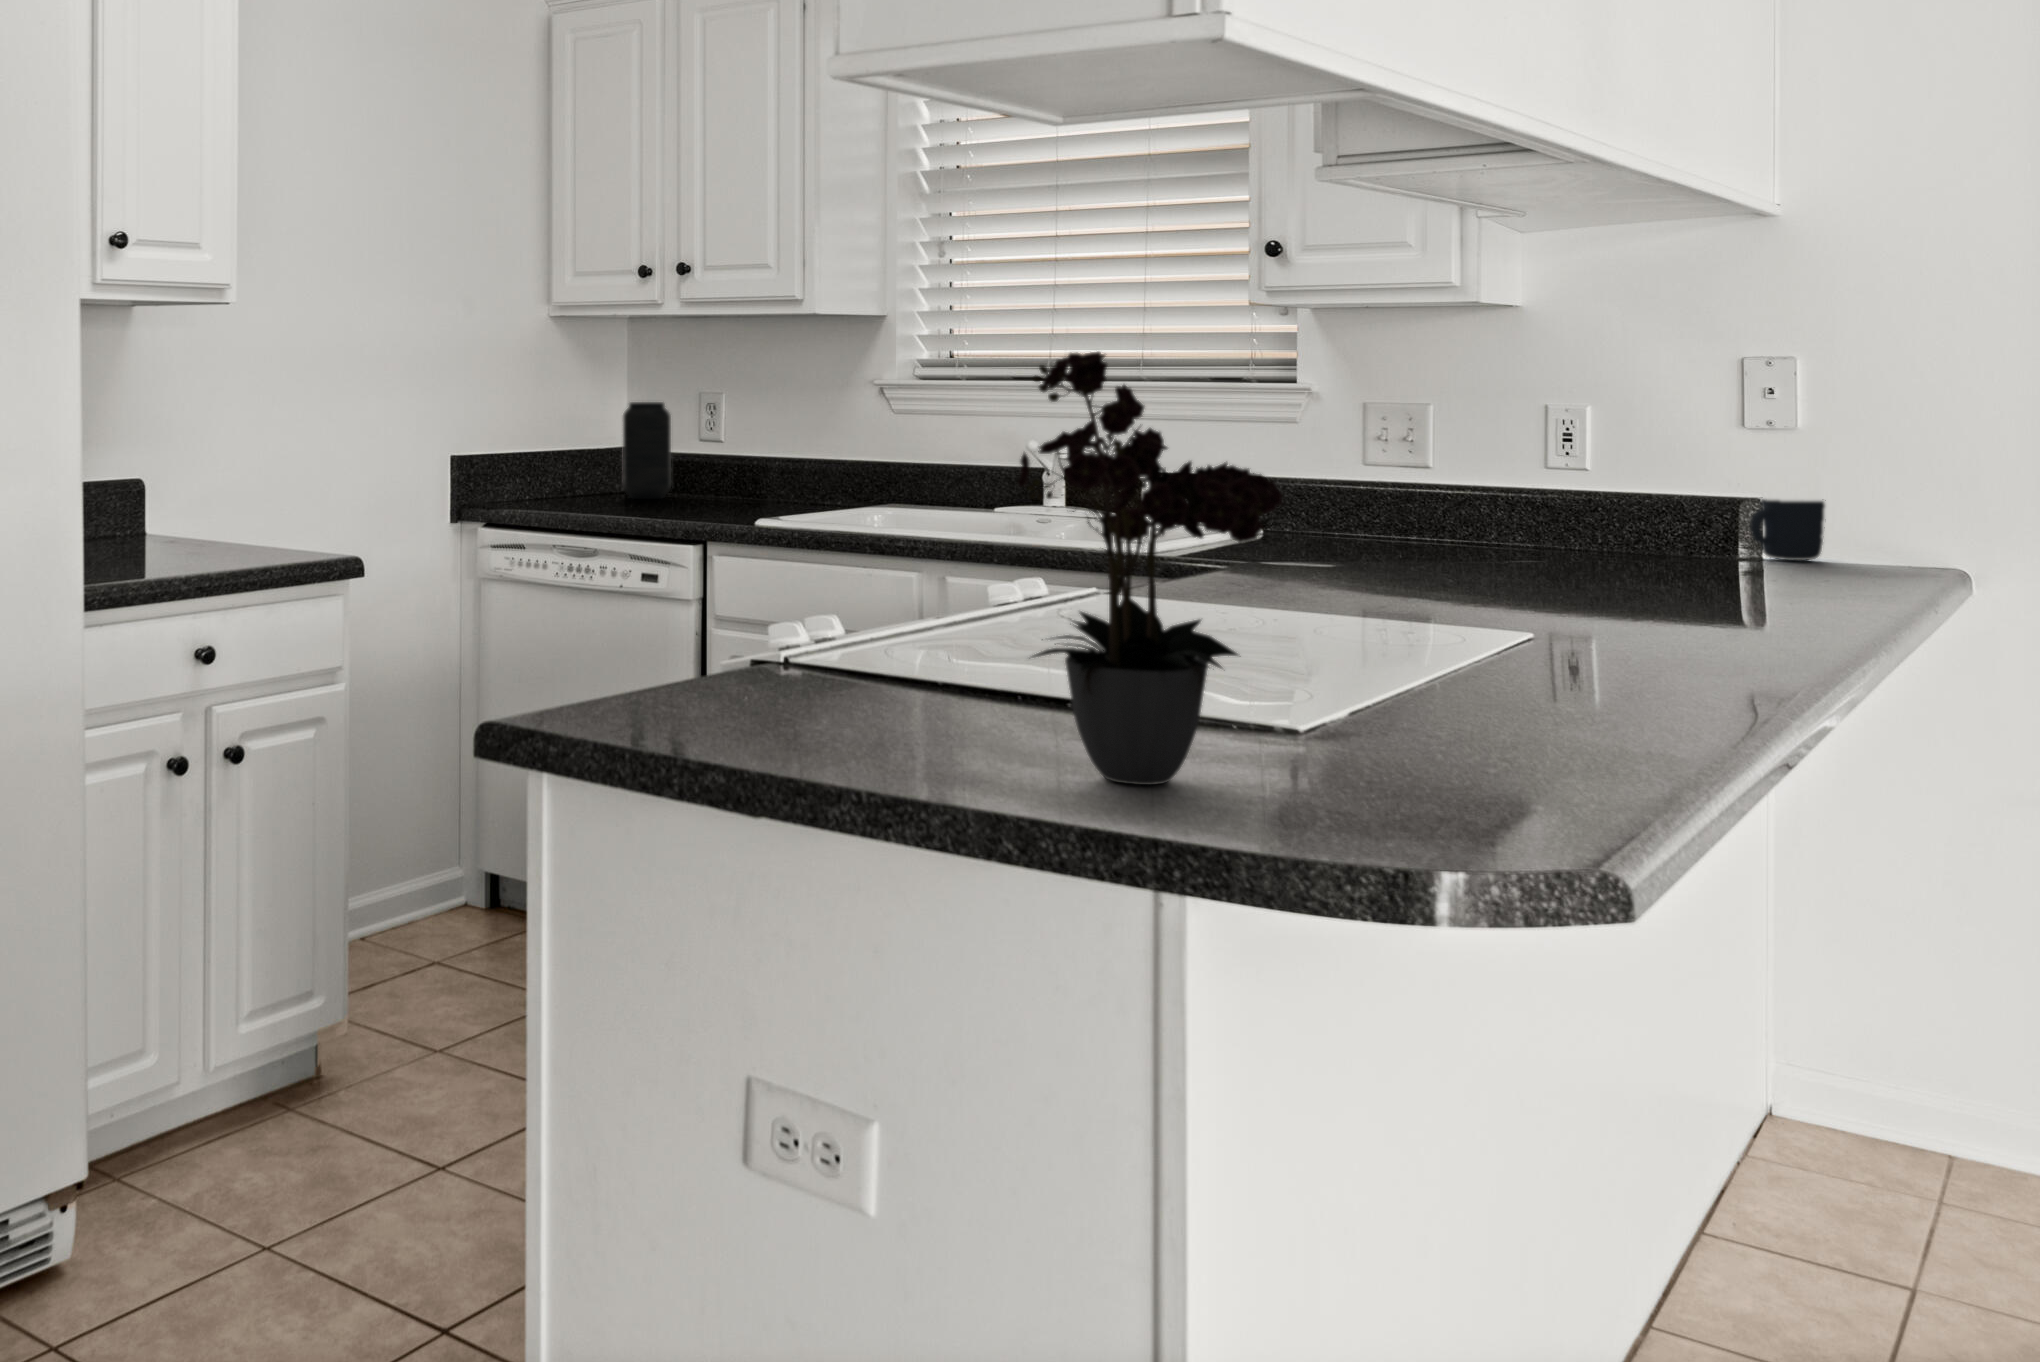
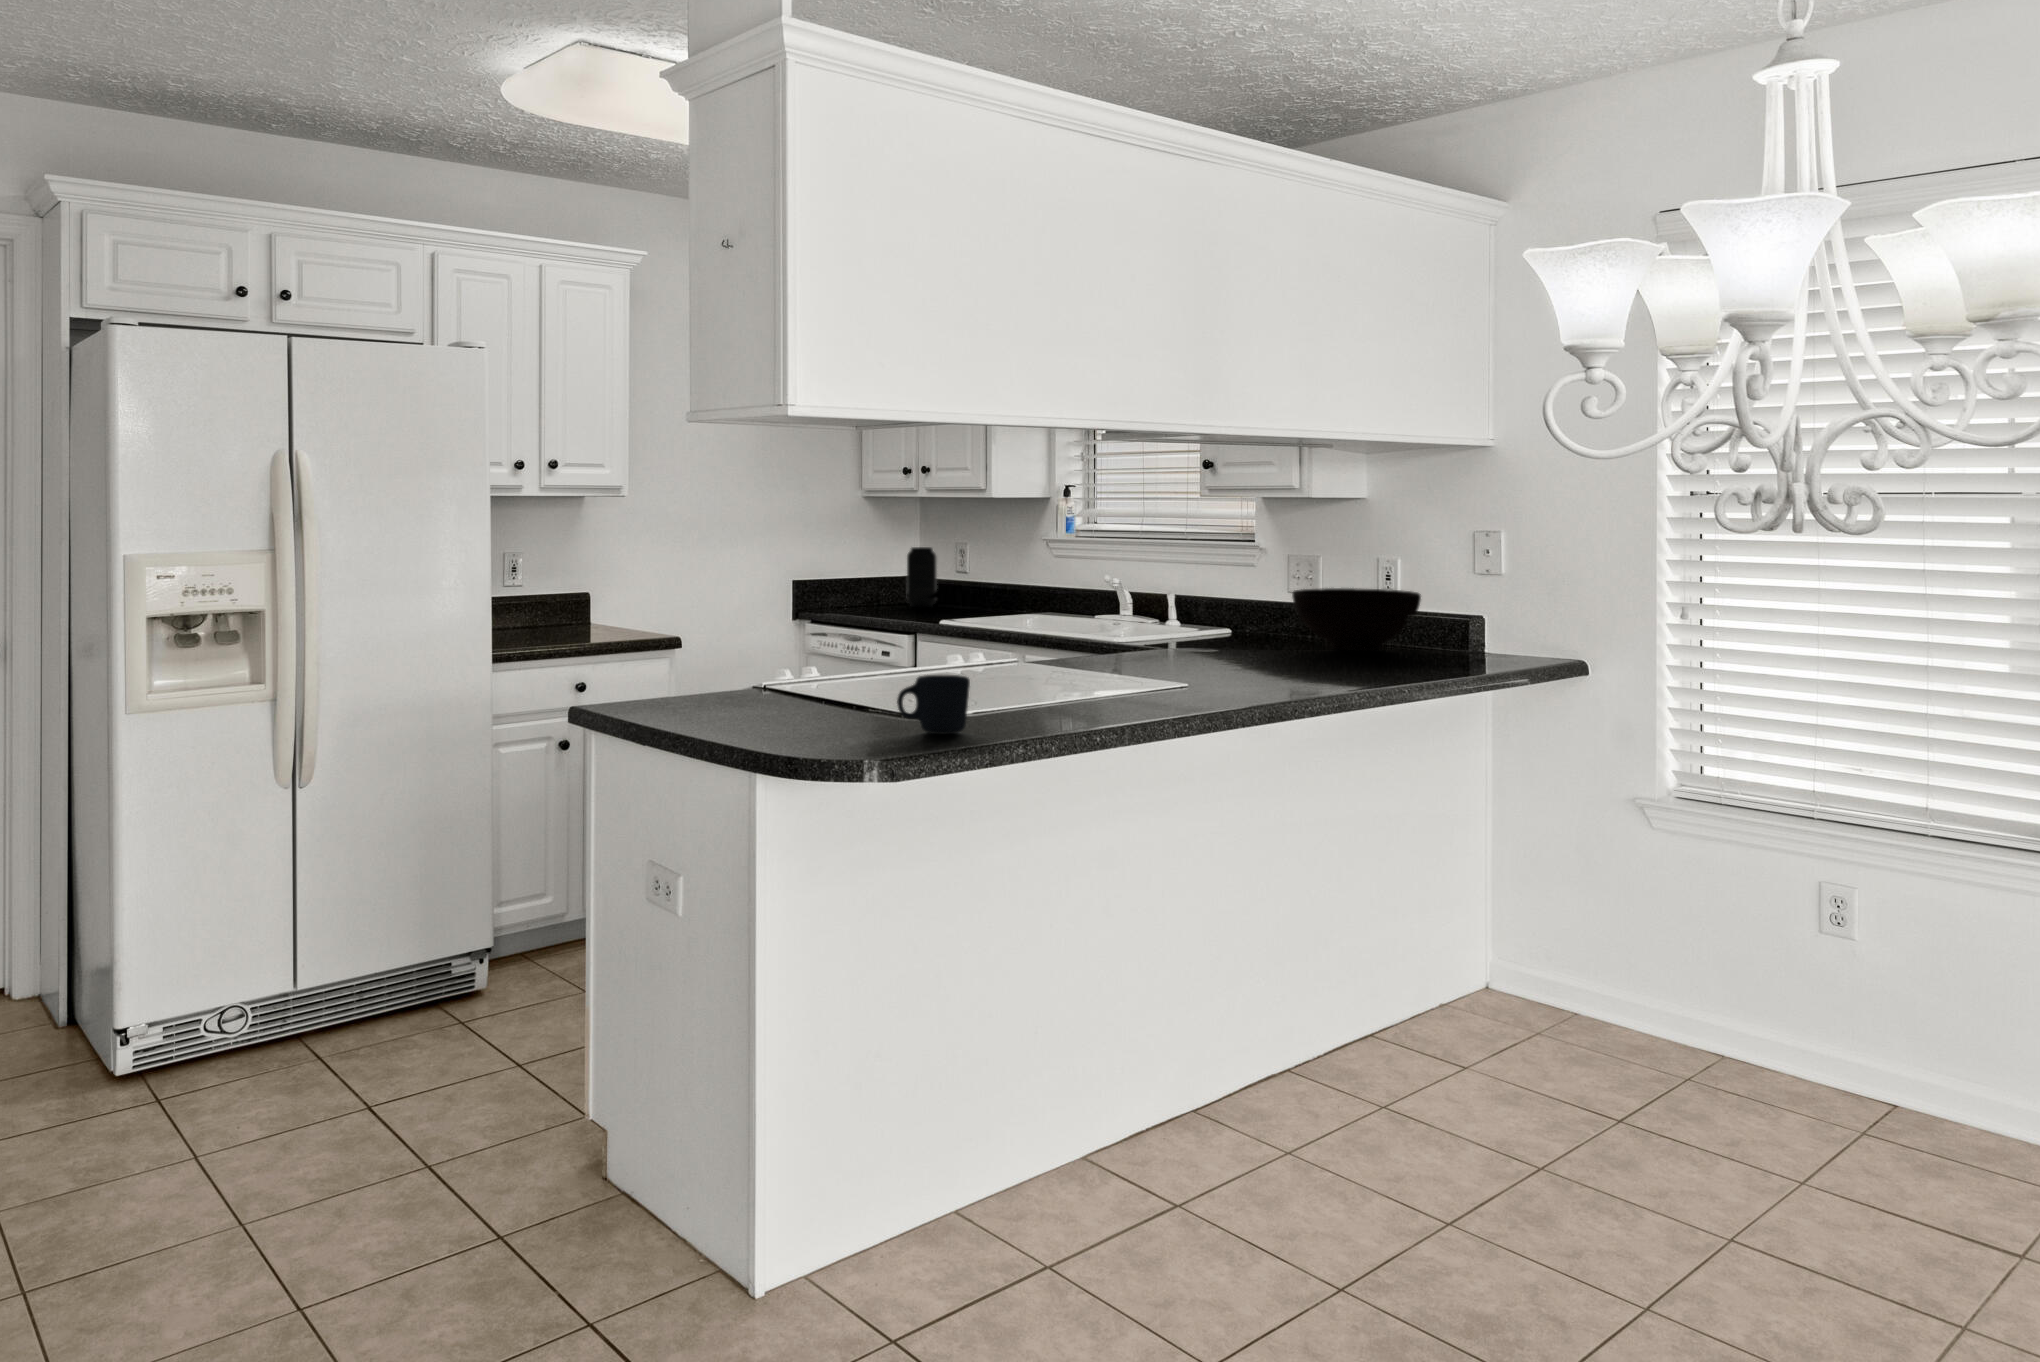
flower arrangement: present [1019,352,1283,785] -> none [726,541,858,735]
fruit bowl: none [1433,455,1665,558] -> present [1292,588,1421,651]
mug: present [1750,499,1825,560] -> present [897,675,970,734]

